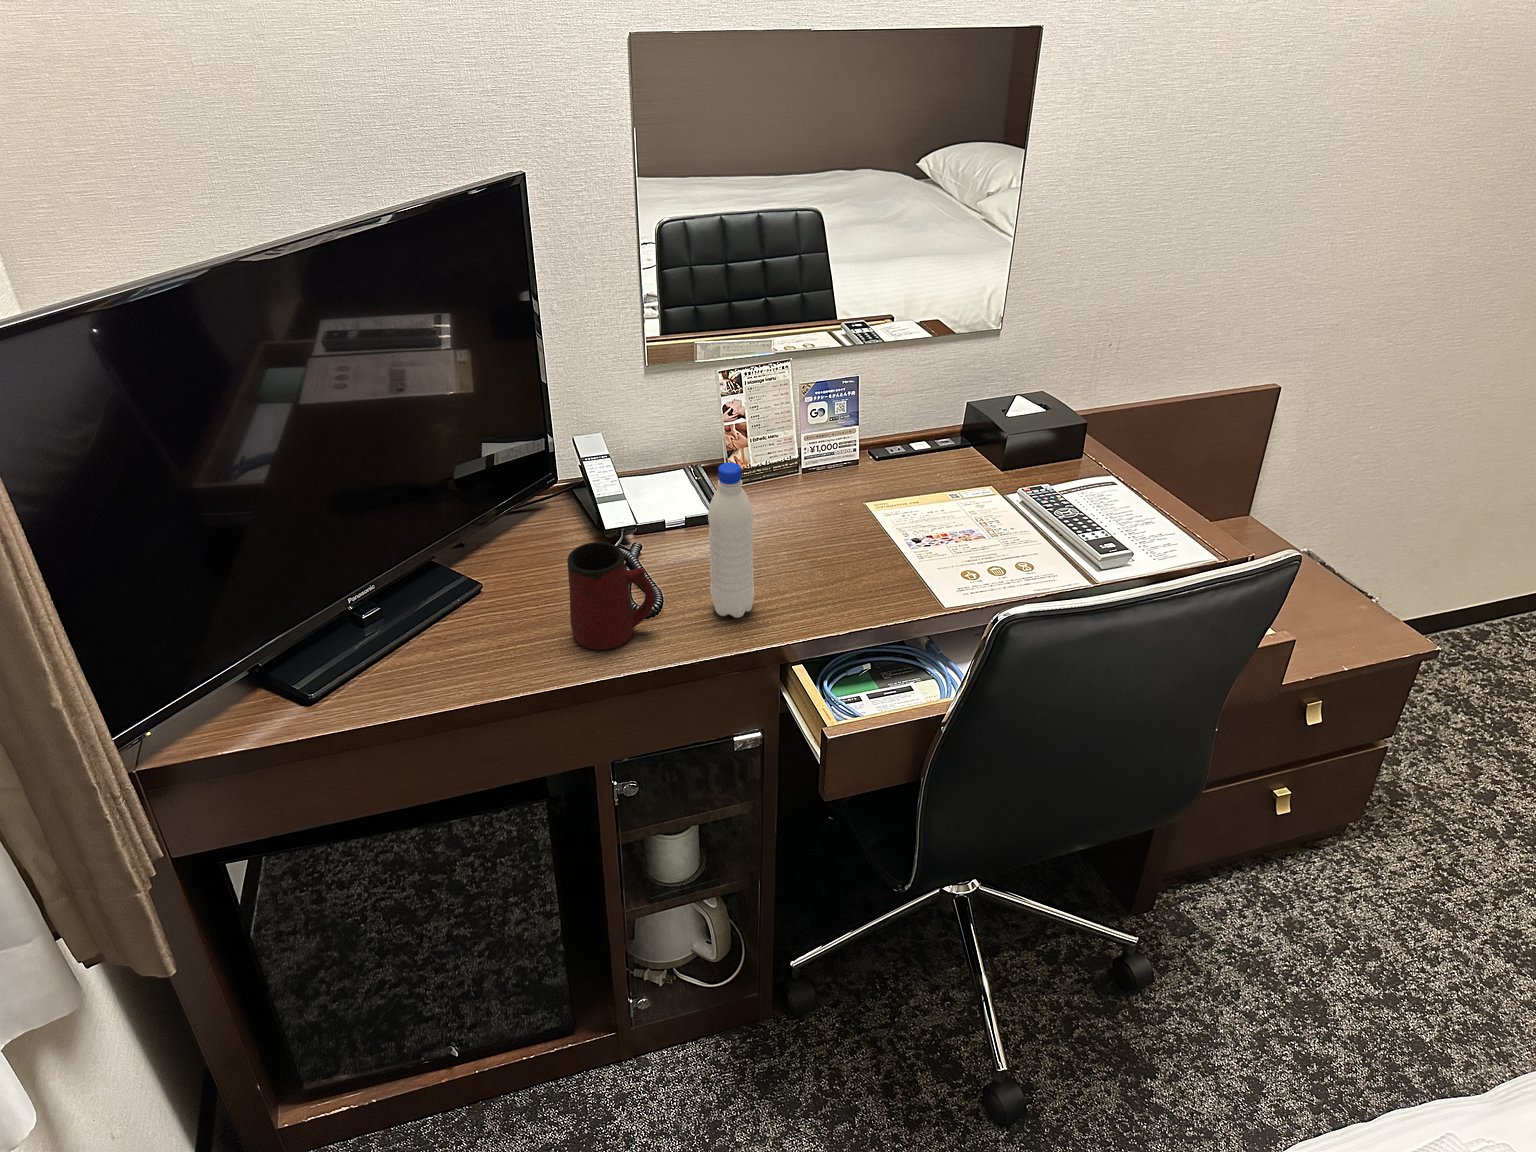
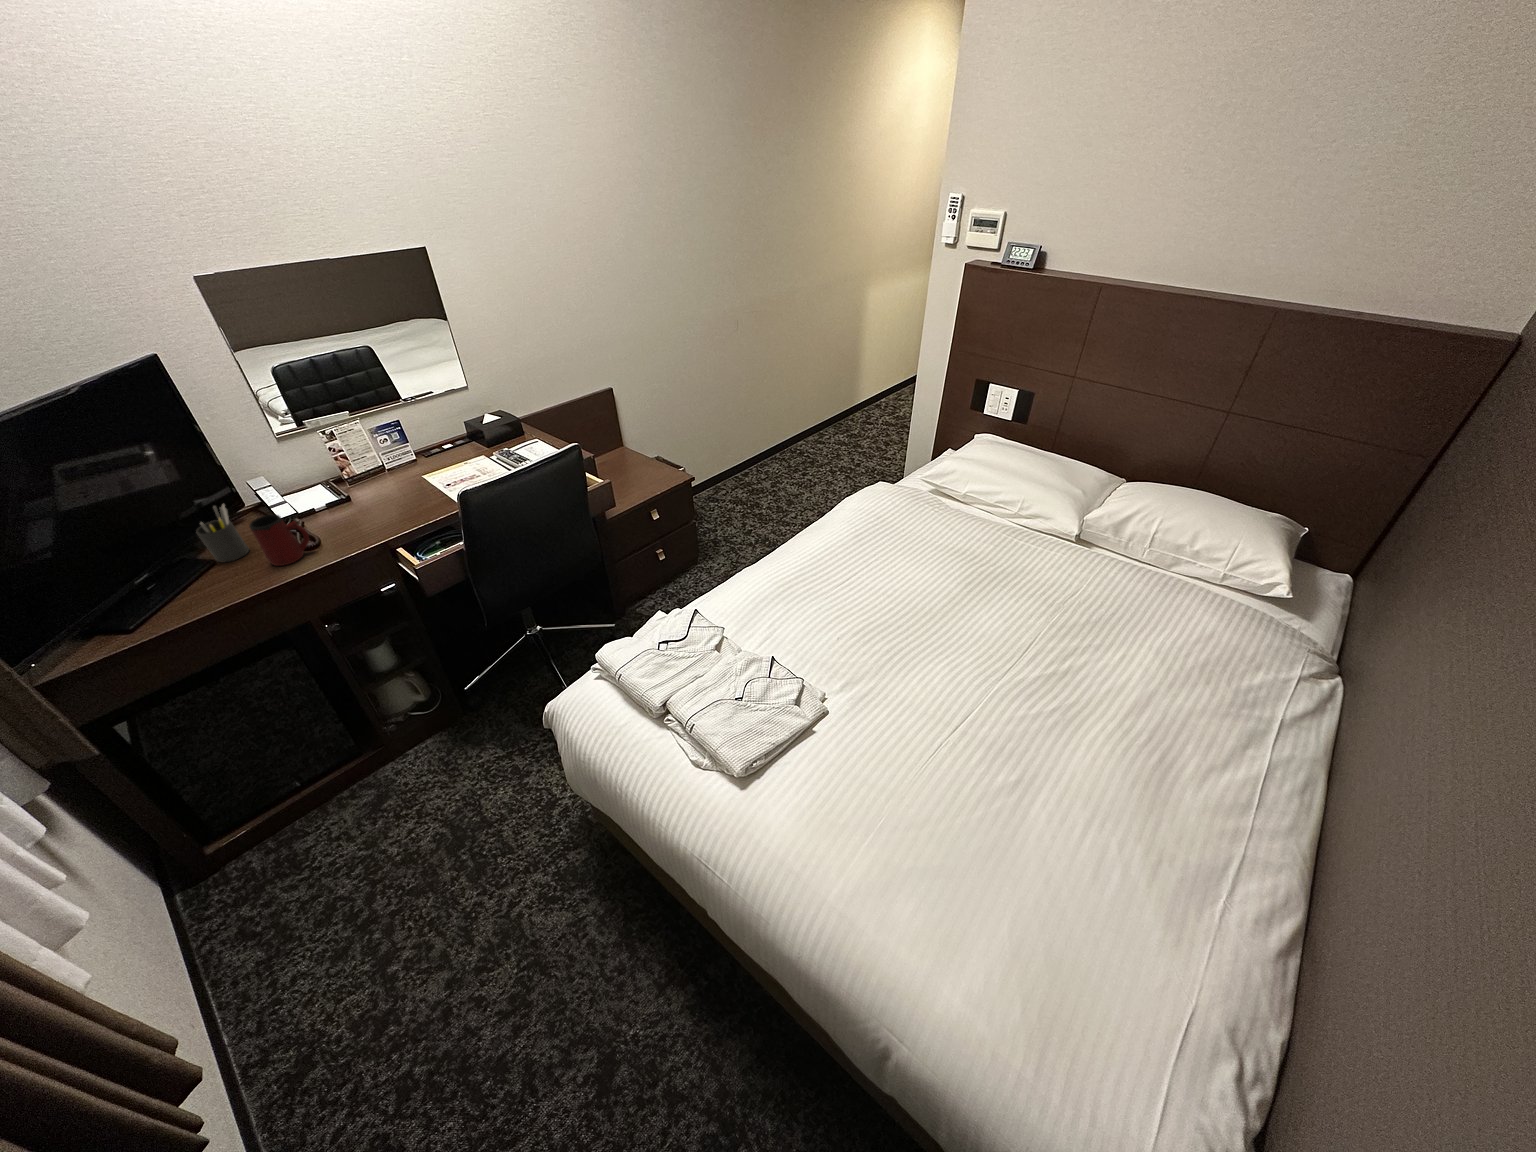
water bottle: present [708,462,754,618] -> none [316,462,366,536]
pen holder: none [480,491,545,602] -> present [196,505,249,562]

